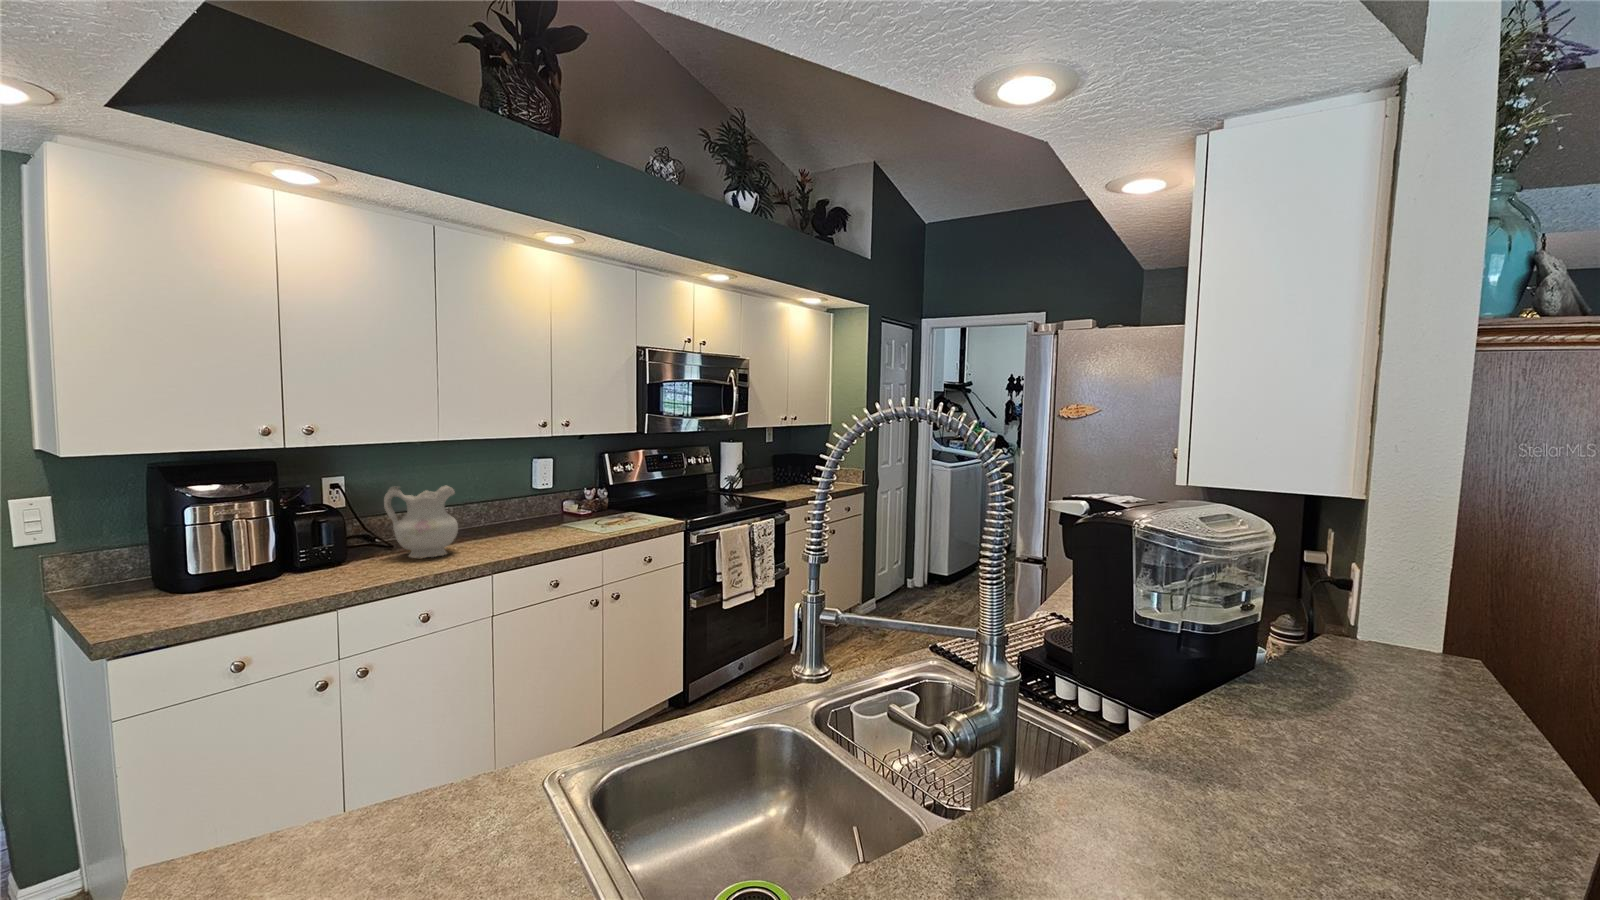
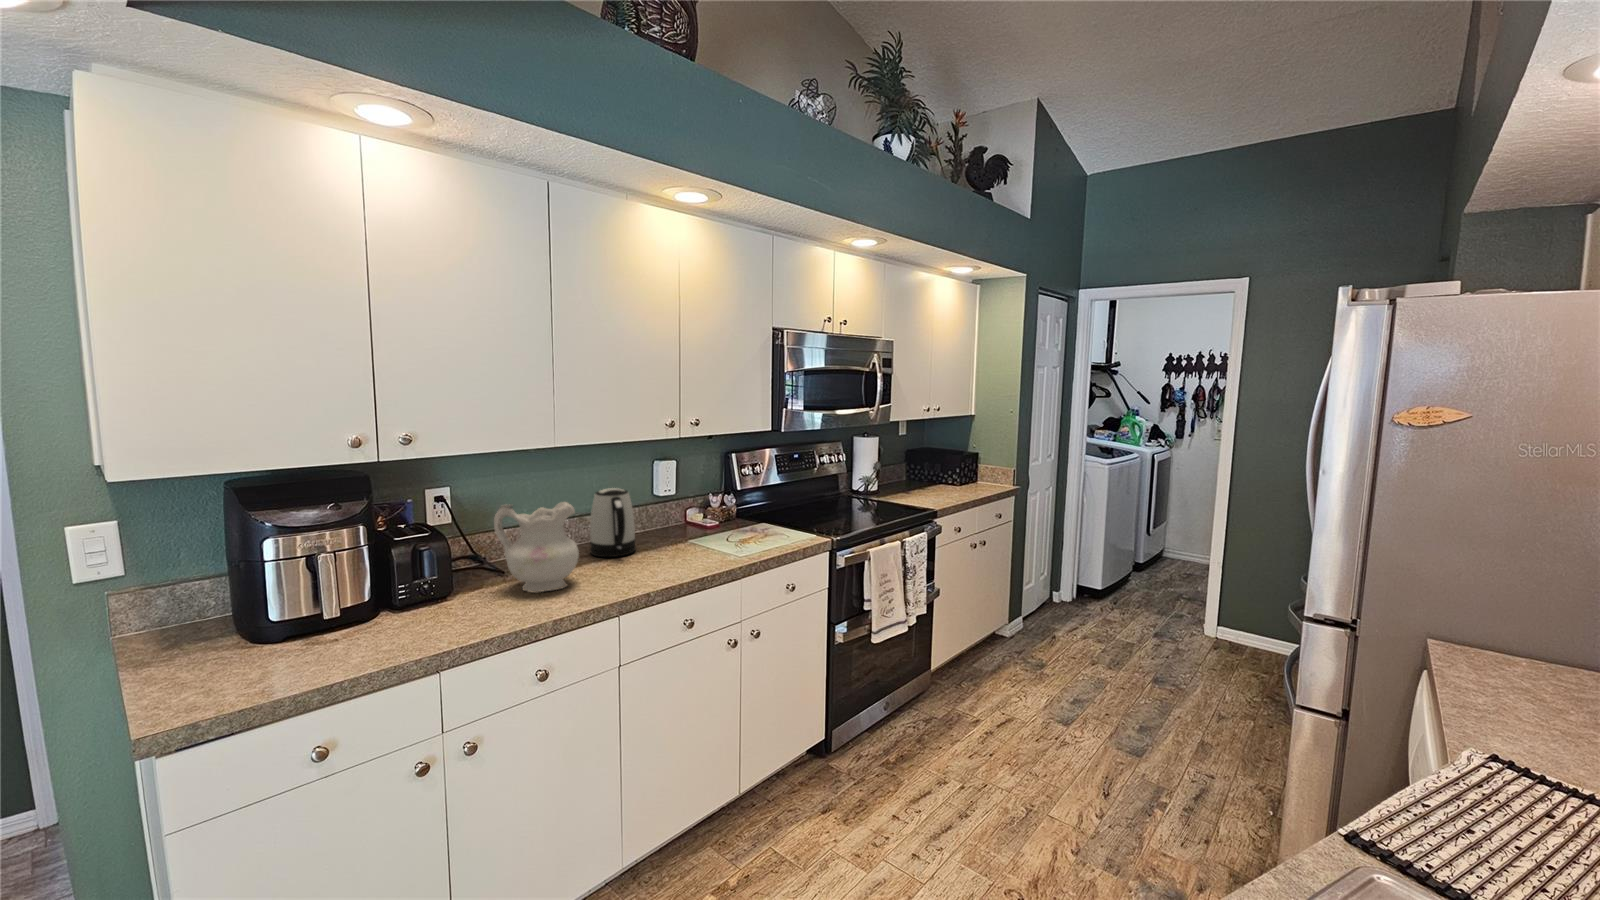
kettle: none [471,479,512,536] -> present [590,488,636,557]

